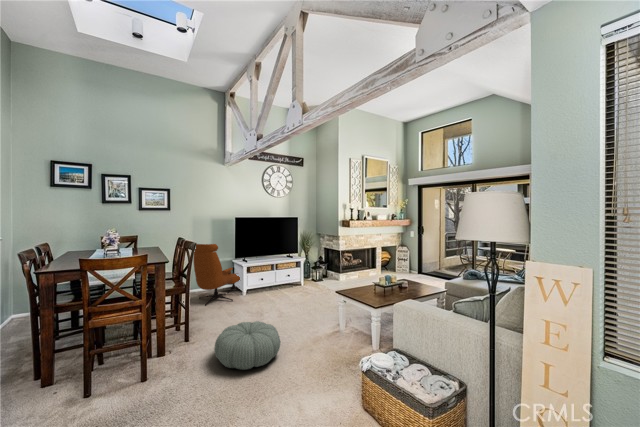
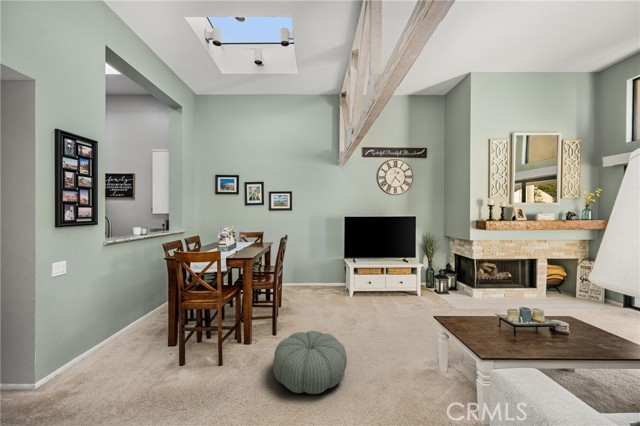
lounge chair: present [193,244,240,306] -> none [300,240,356,301]

